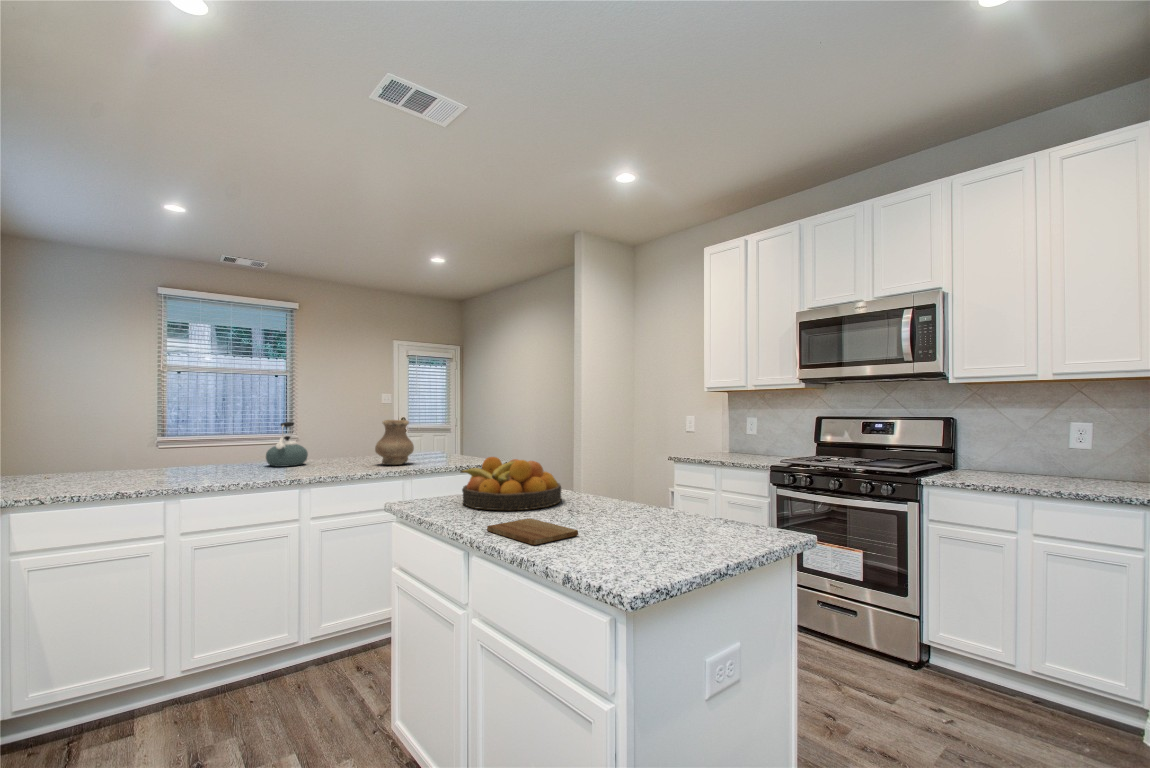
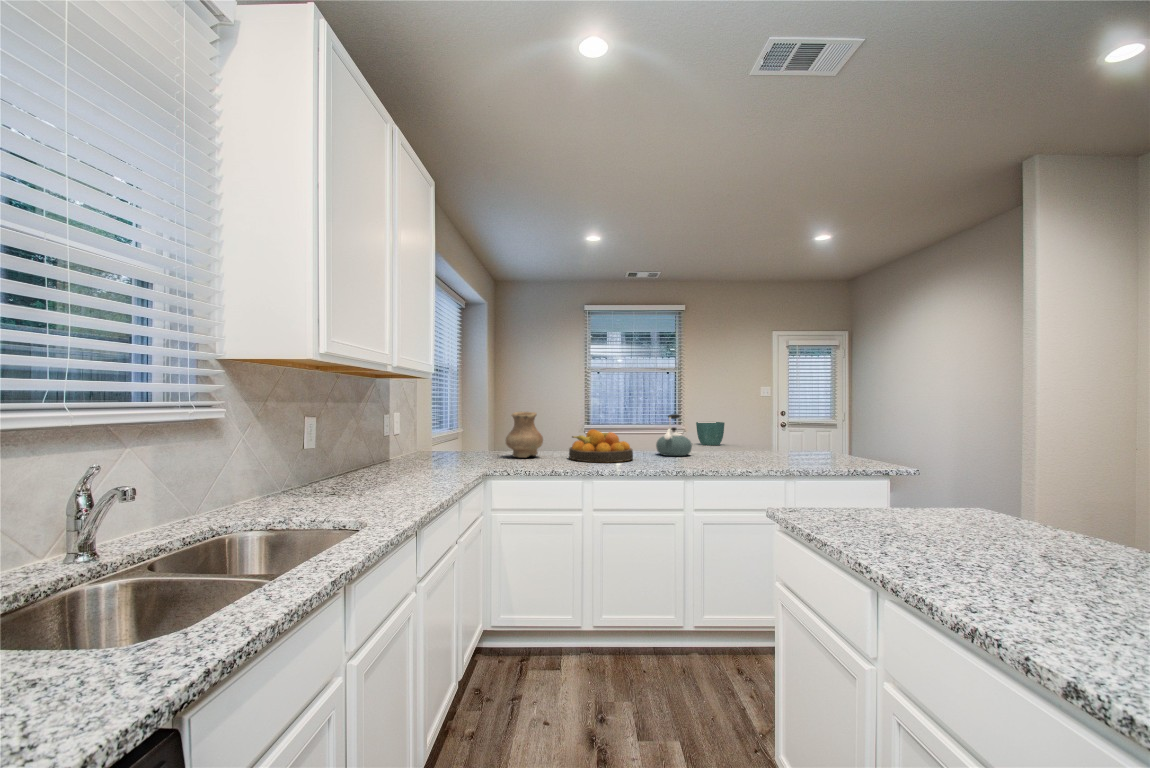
vase: present [375,420,414,465] -> present [506,412,543,458]
flower pot: none [311,429,343,454] -> present [696,422,725,445]
fruit bowl: present [460,457,561,511] -> present [569,429,633,463]
cutting board: present [487,518,578,545] -> none [907,563,1073,609]

